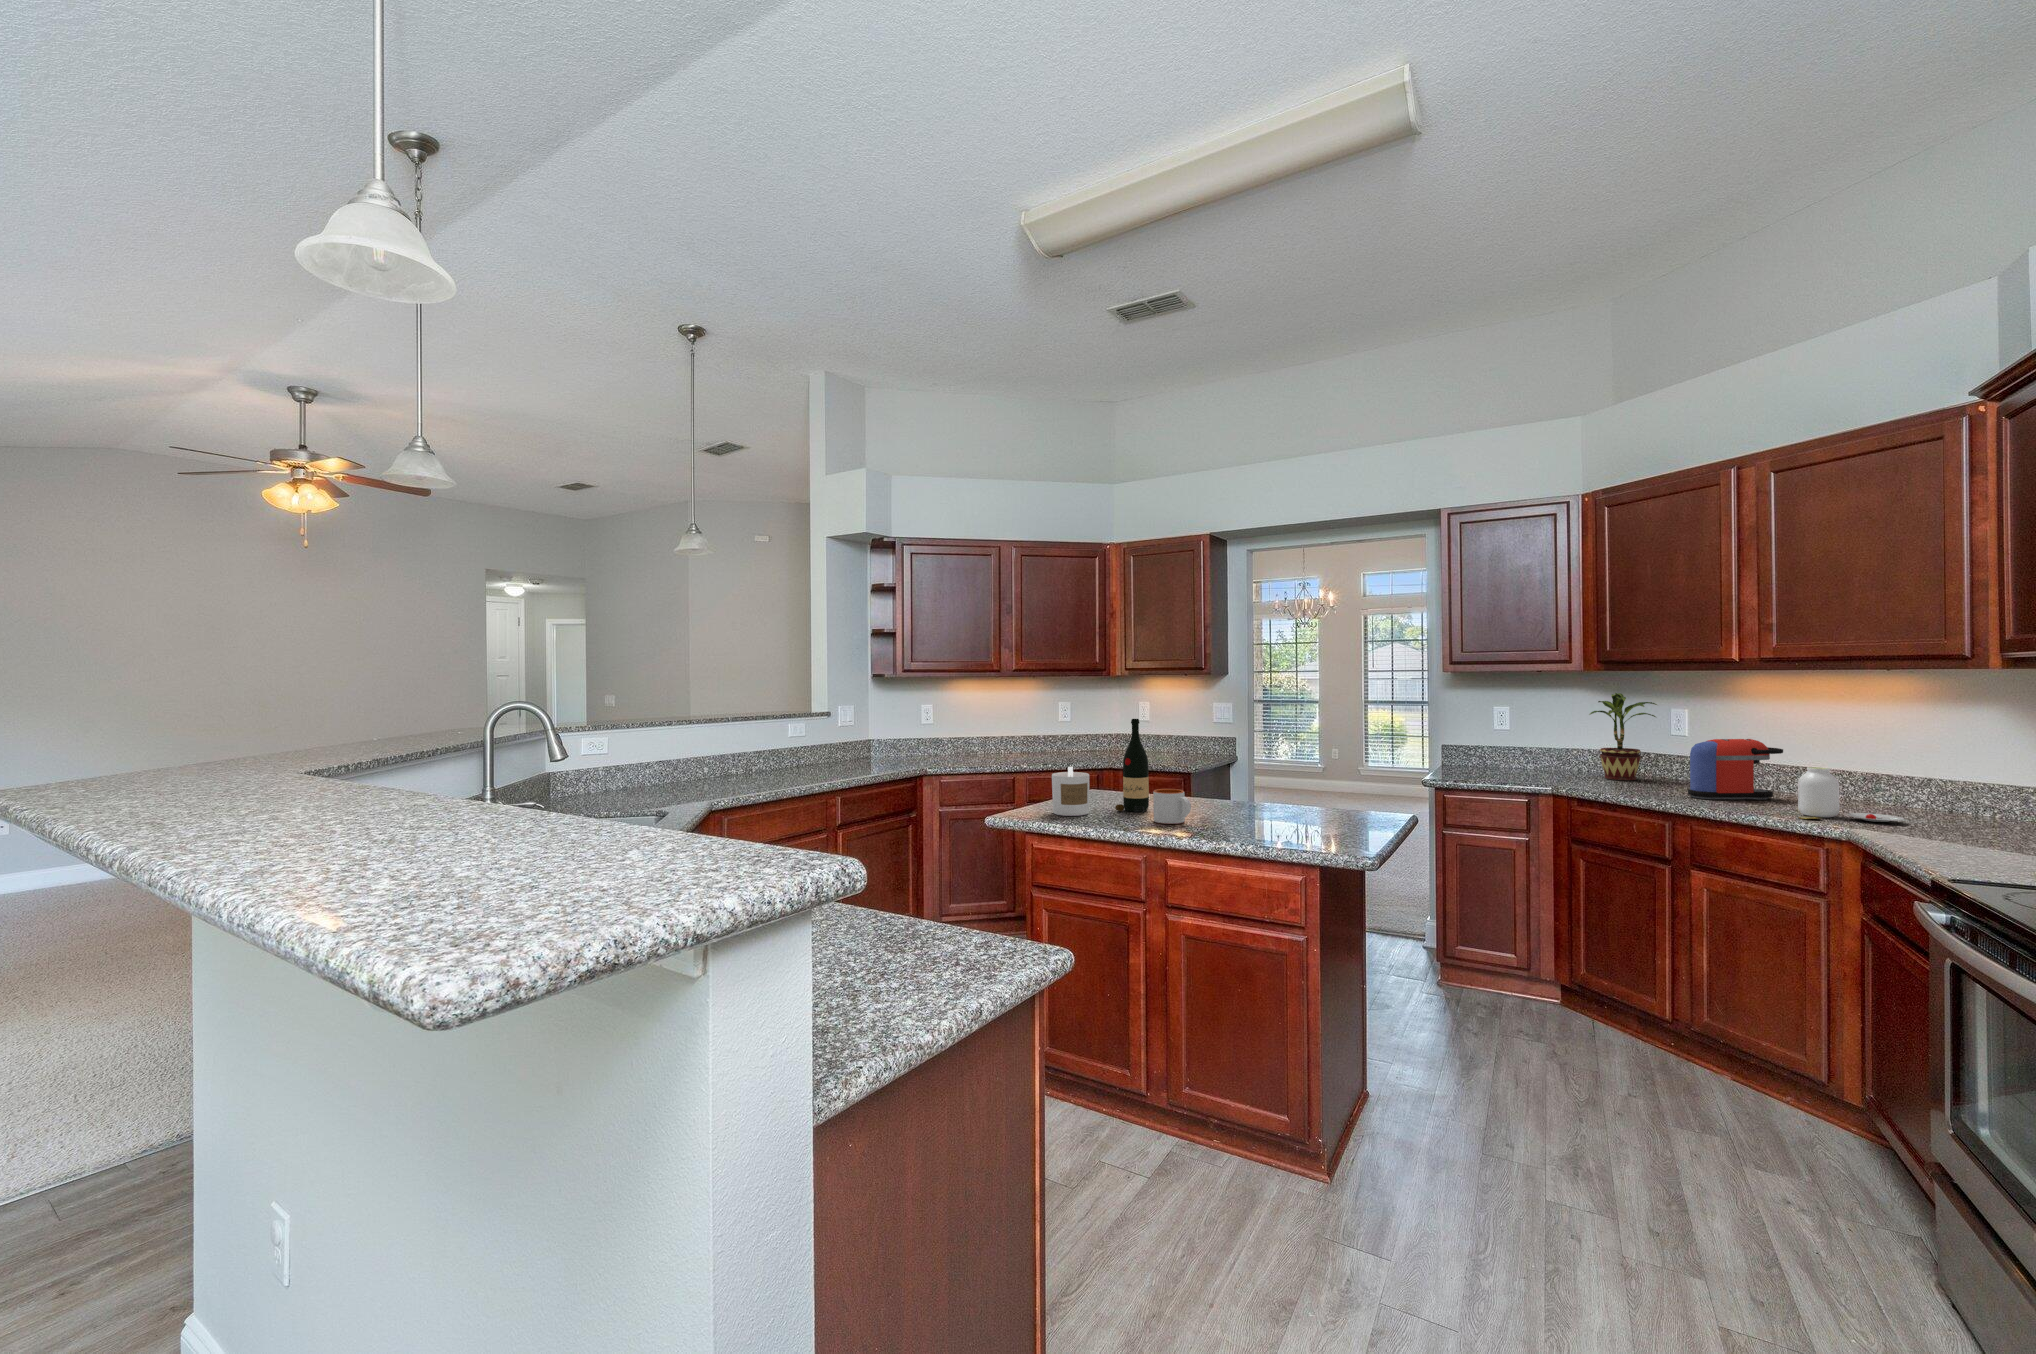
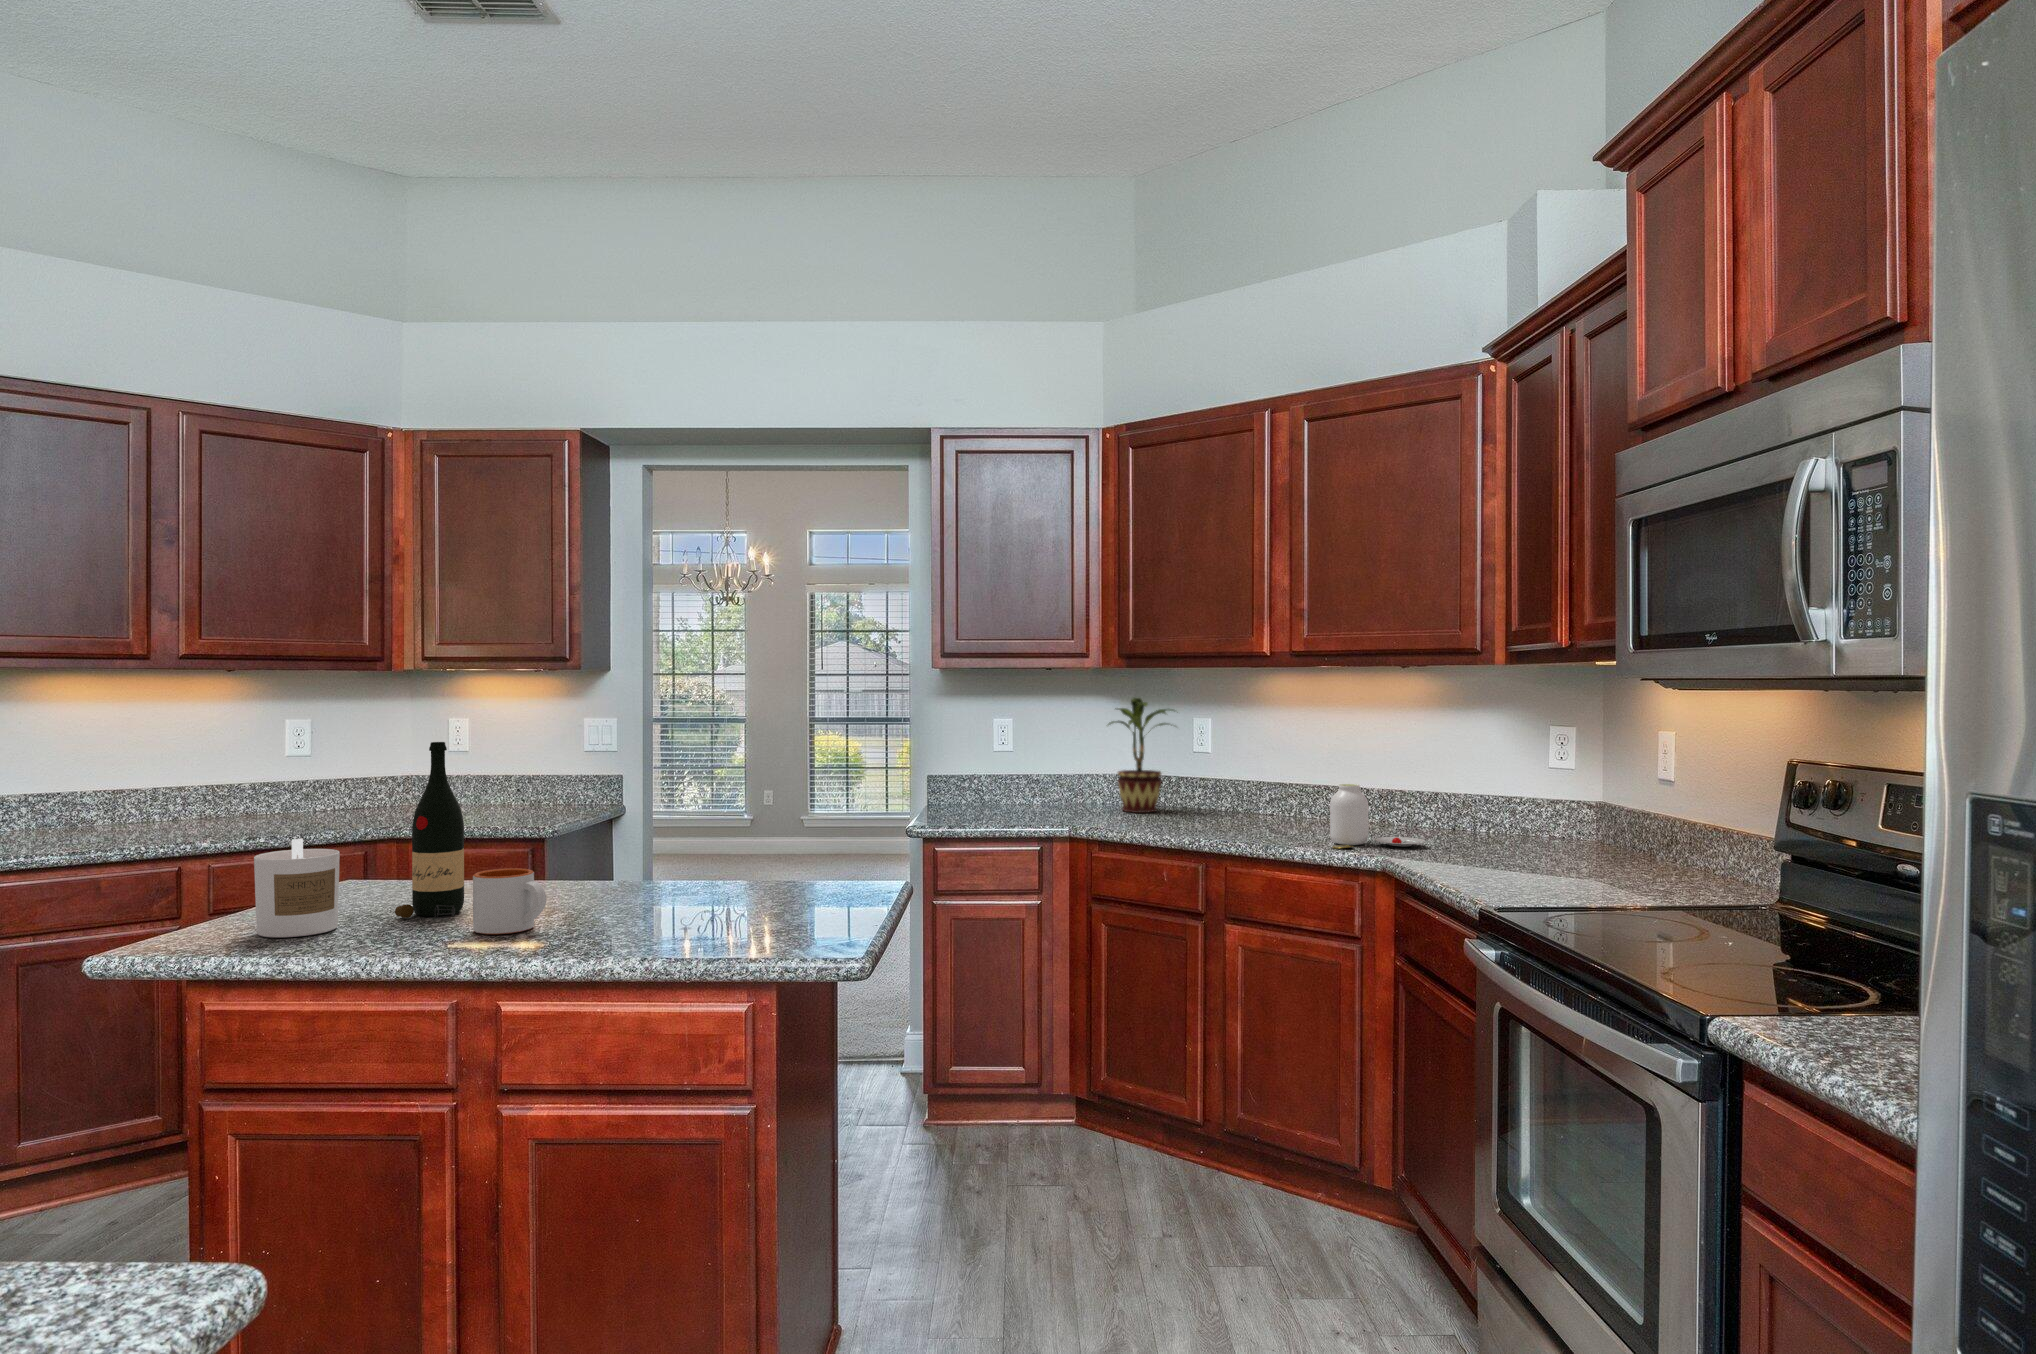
coffee maker: present [1688,739,1783,799] -> none [1217,752,1309,831]

